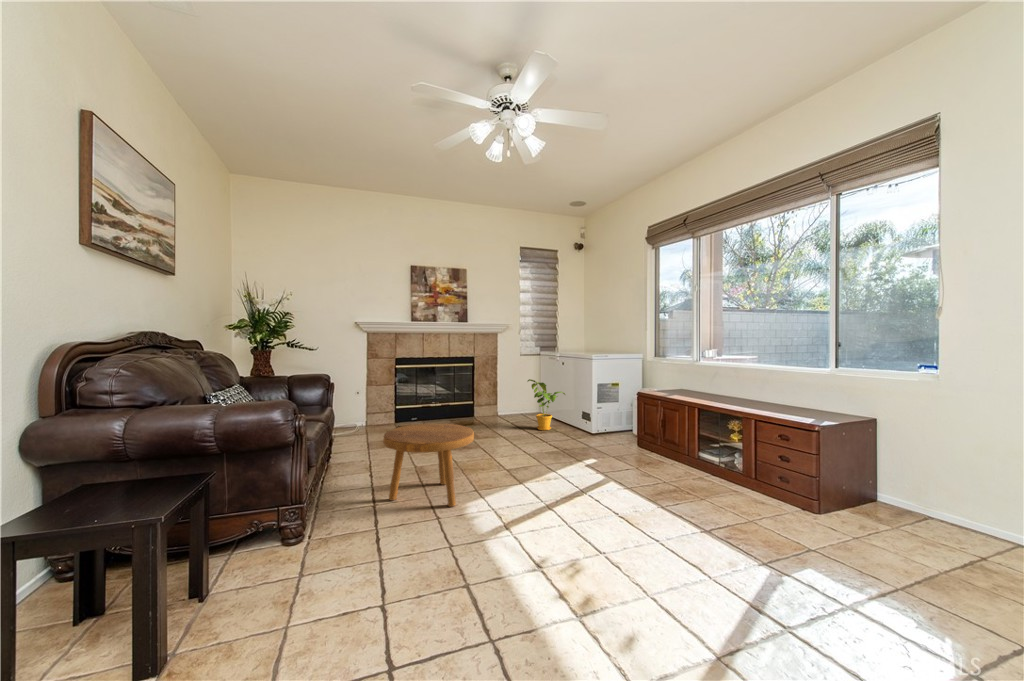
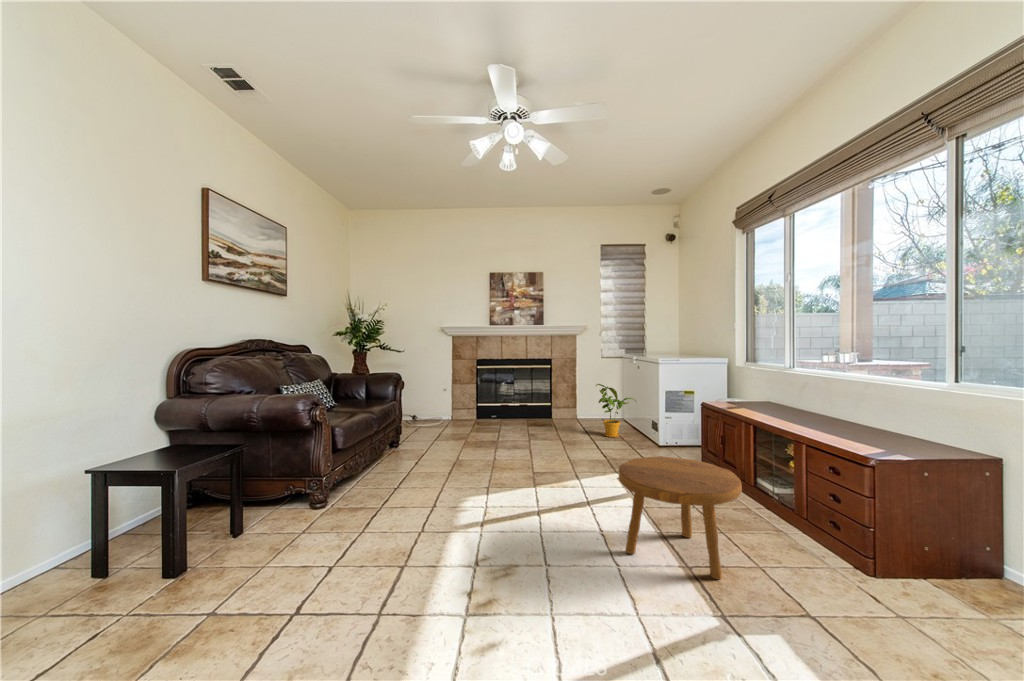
footstool: present [383,423,474,507] -> present [619,456,742,579]

